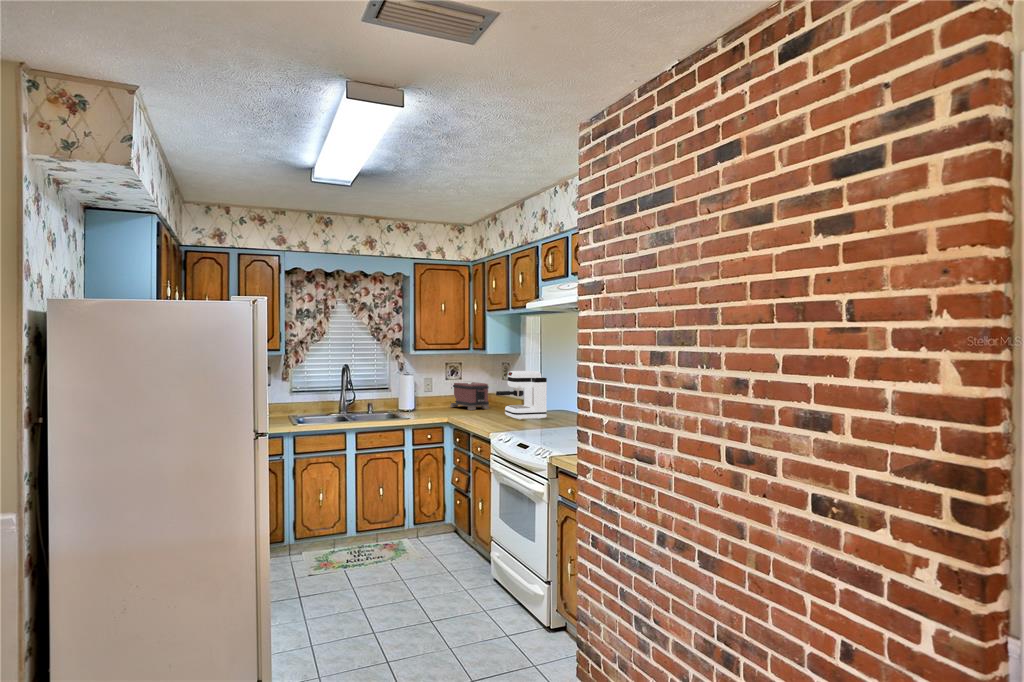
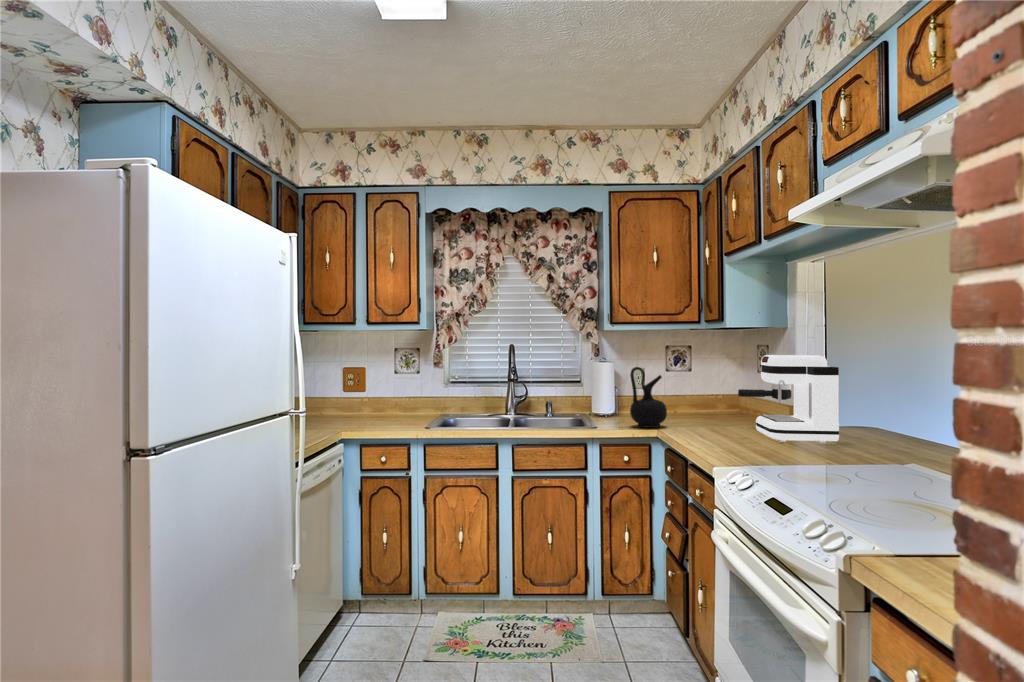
ceramic jug: none [430,379,453,417] -> present [630,367,667,428]
toaster: present [450,382,489,410] -> none [672,375,735,419]

